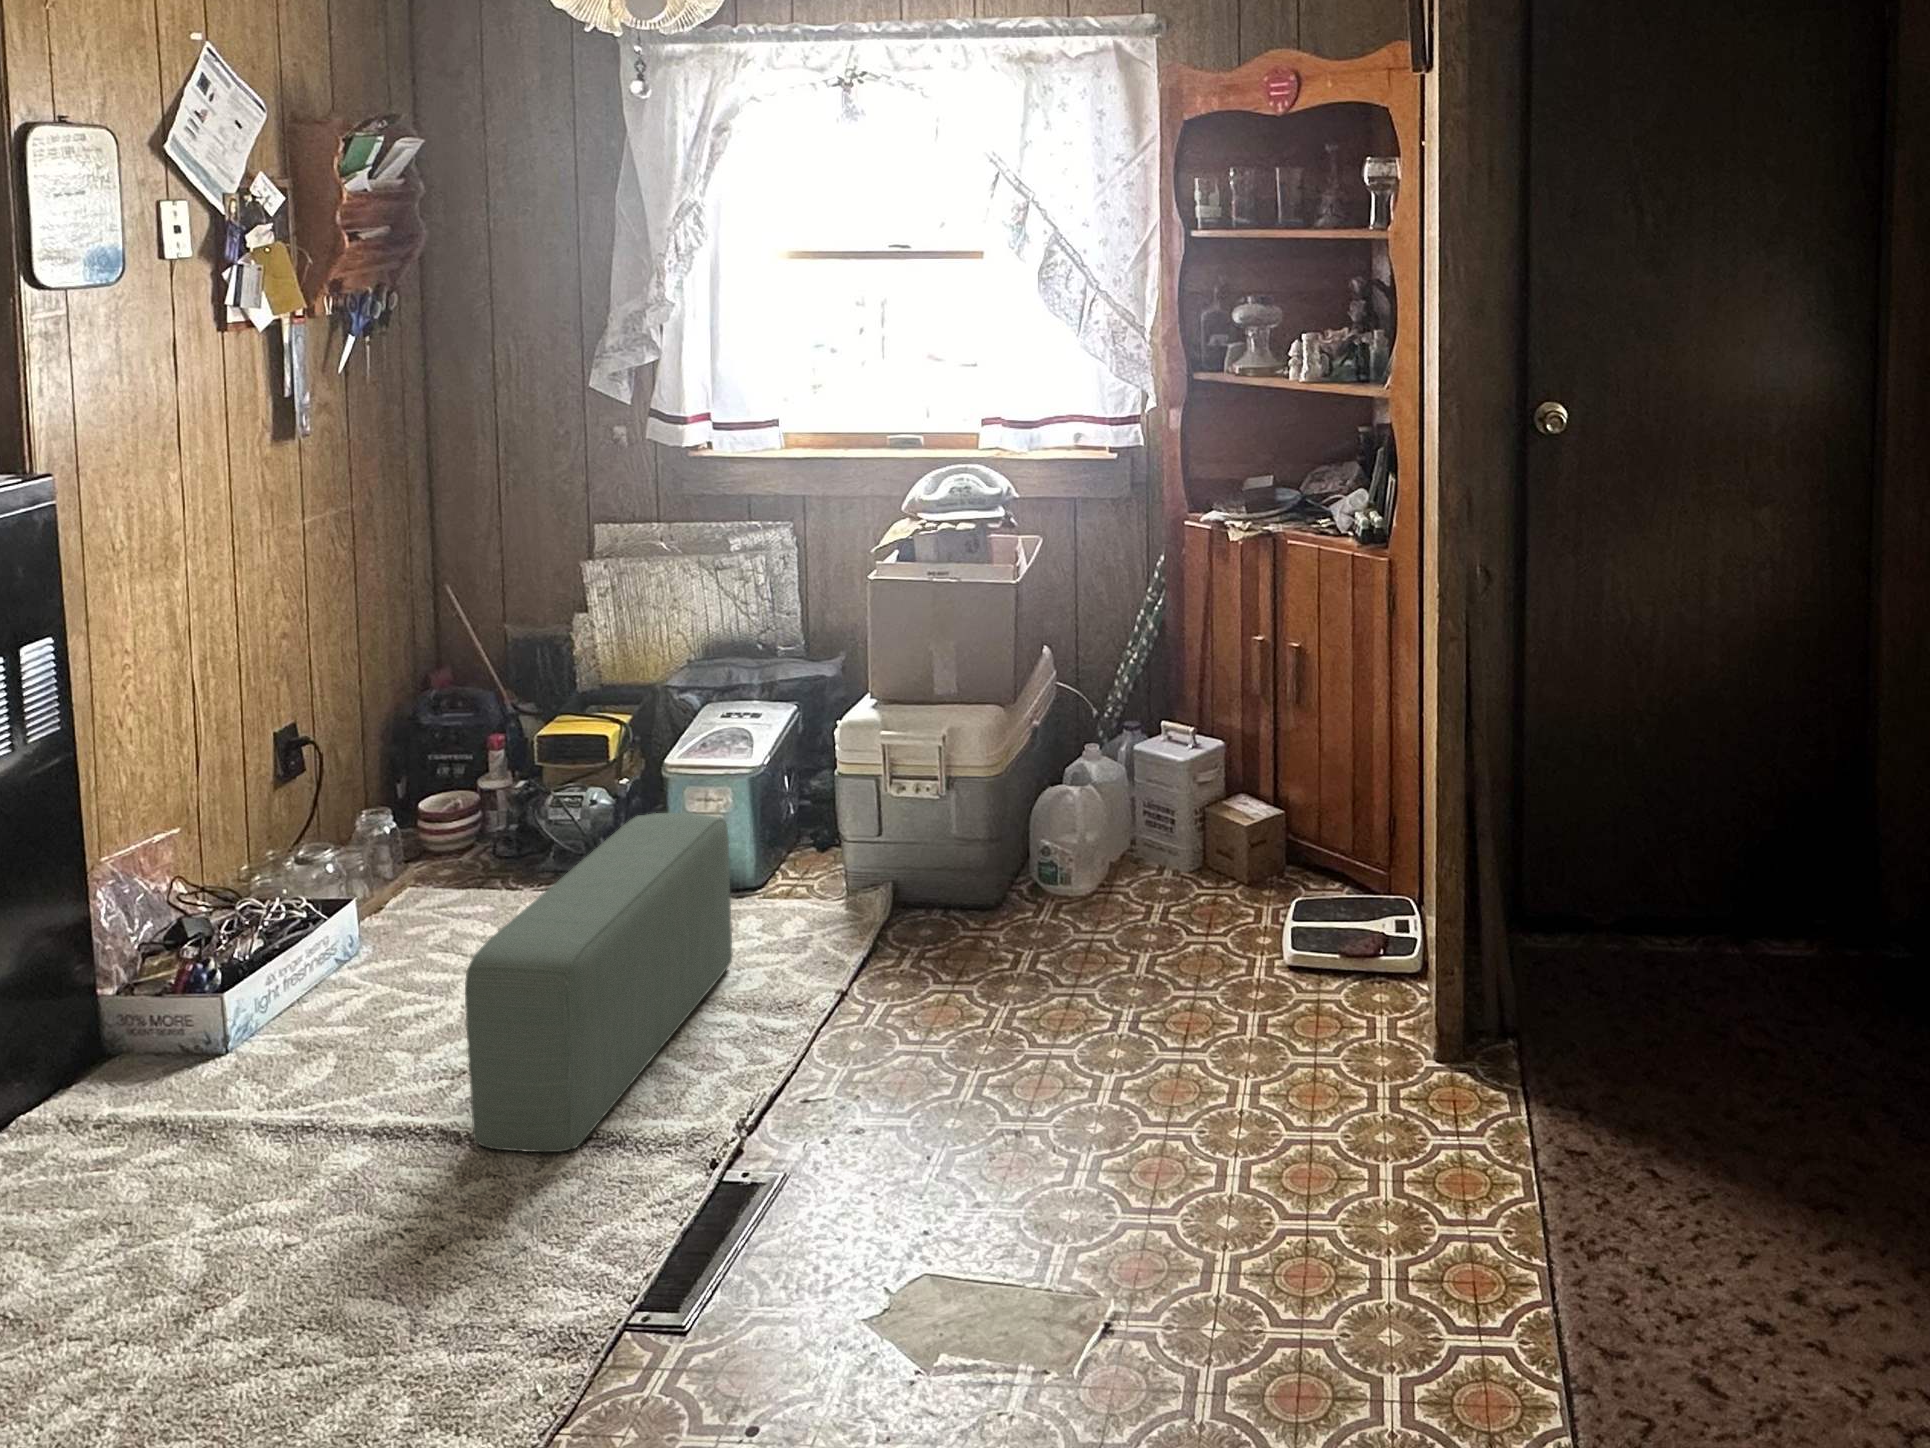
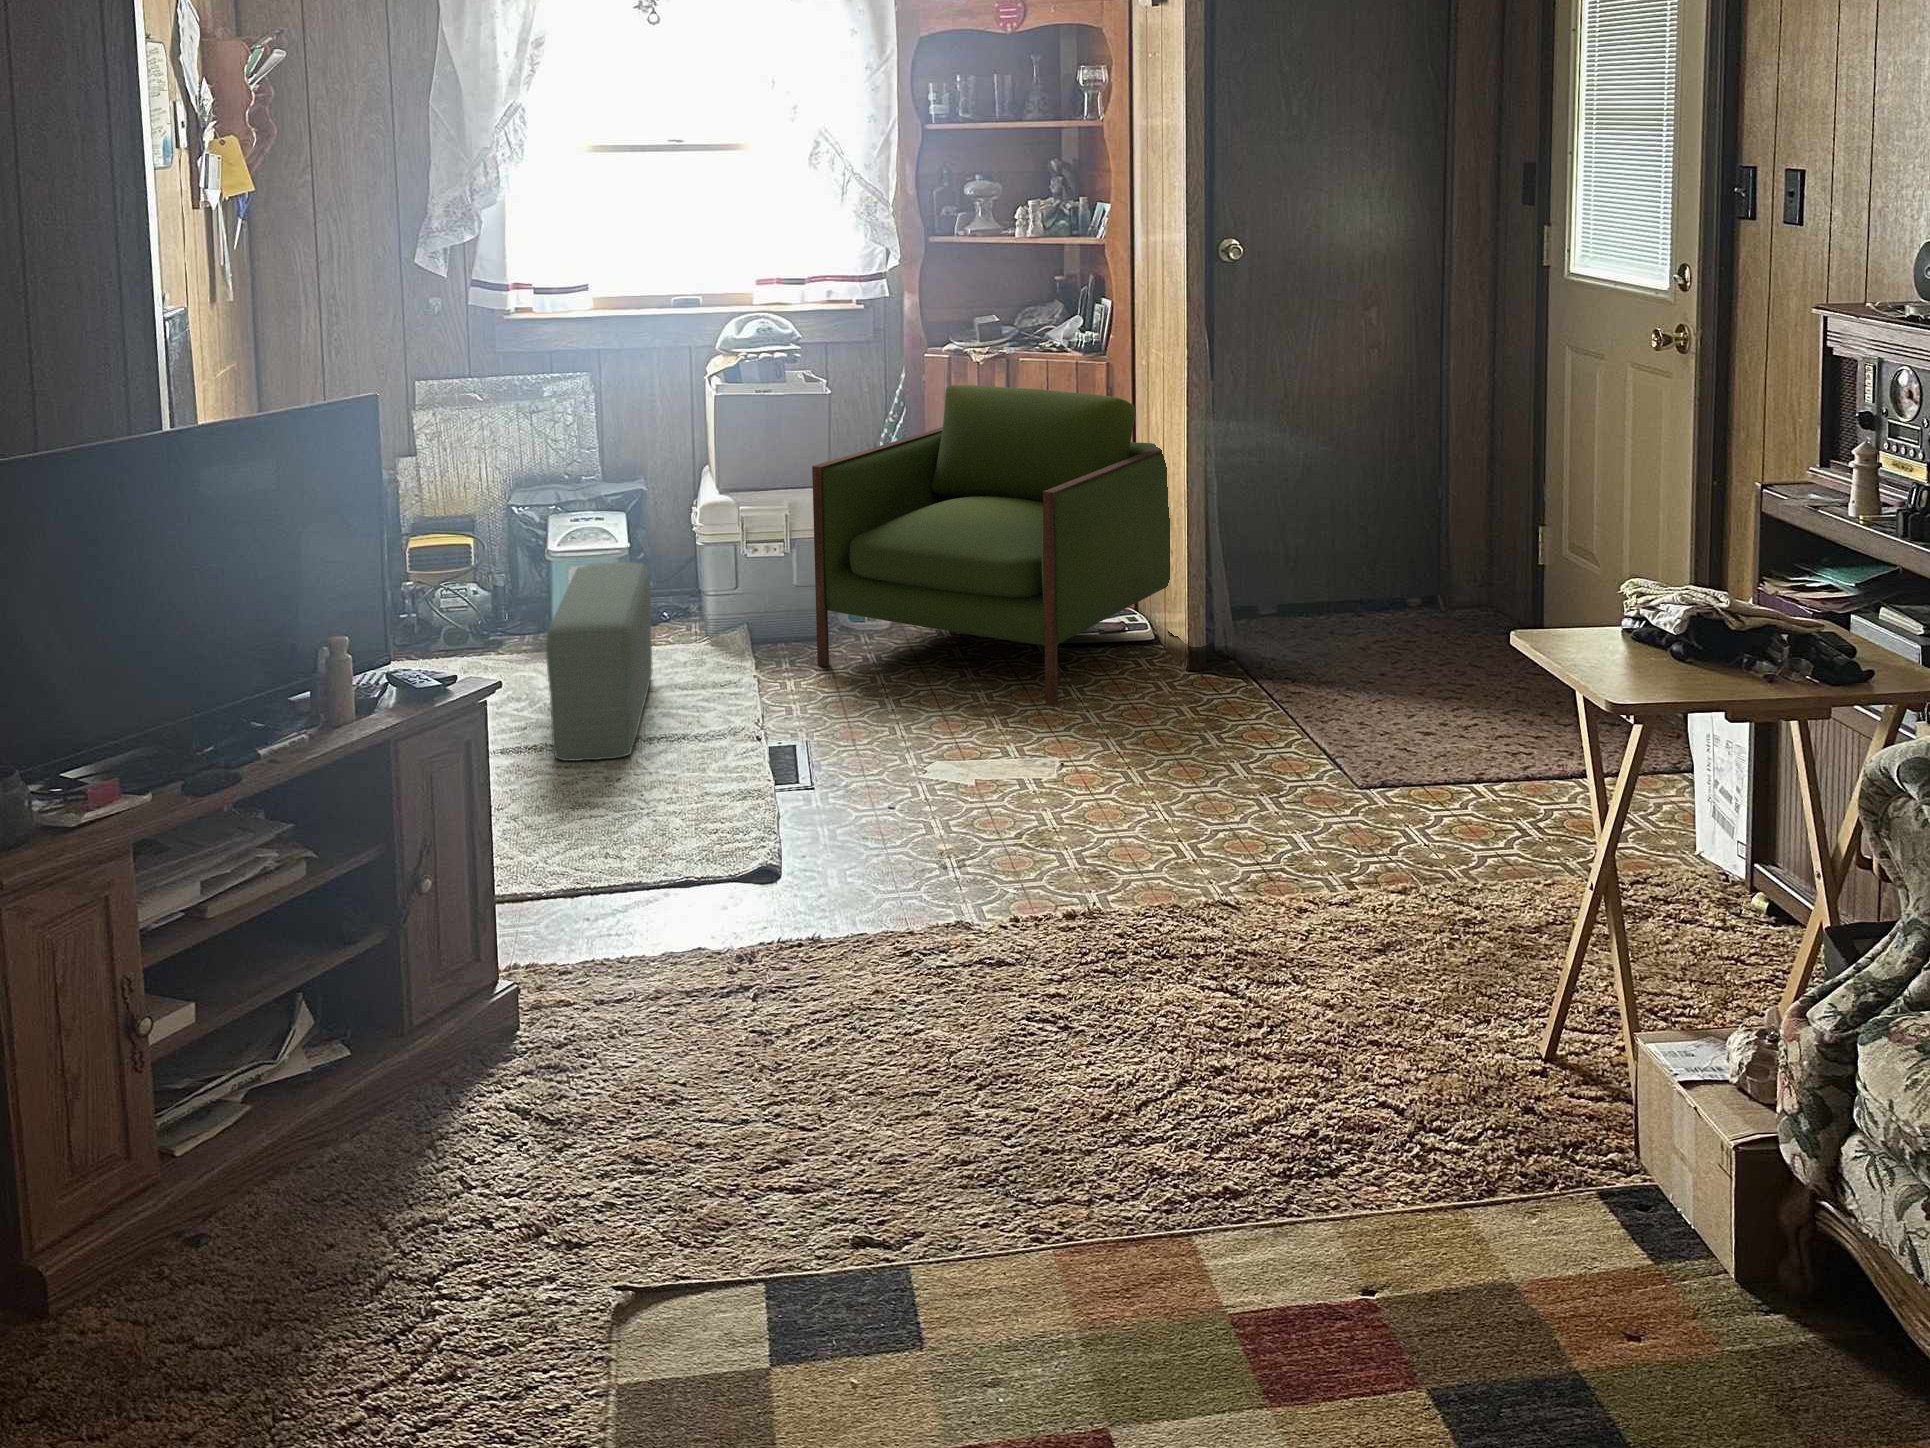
armchair: none [948,580,1466,1112] -> present [812,385,1172,707]

